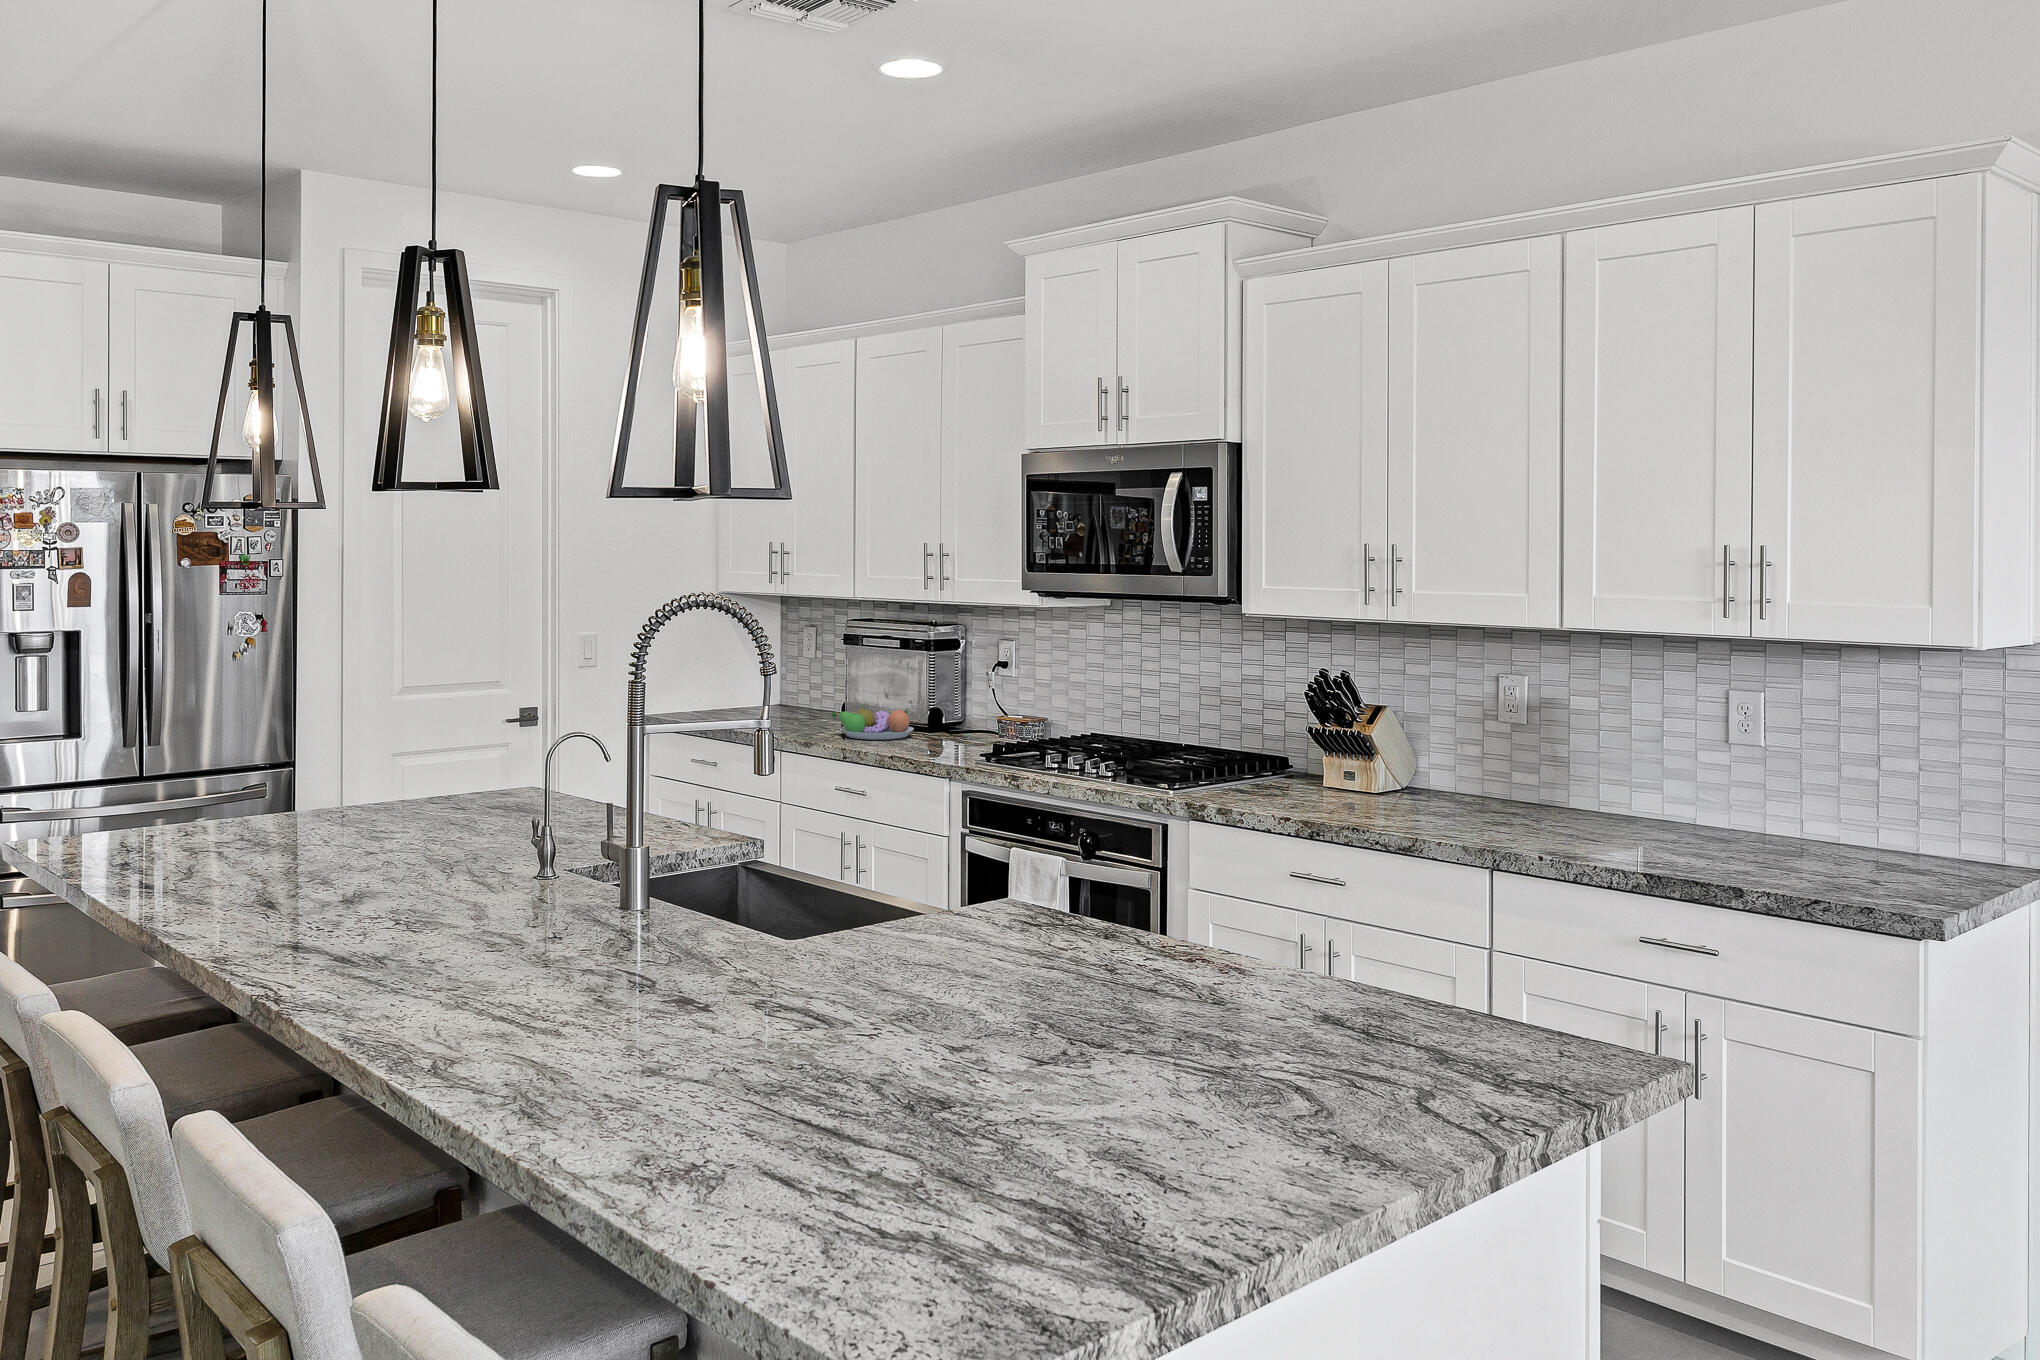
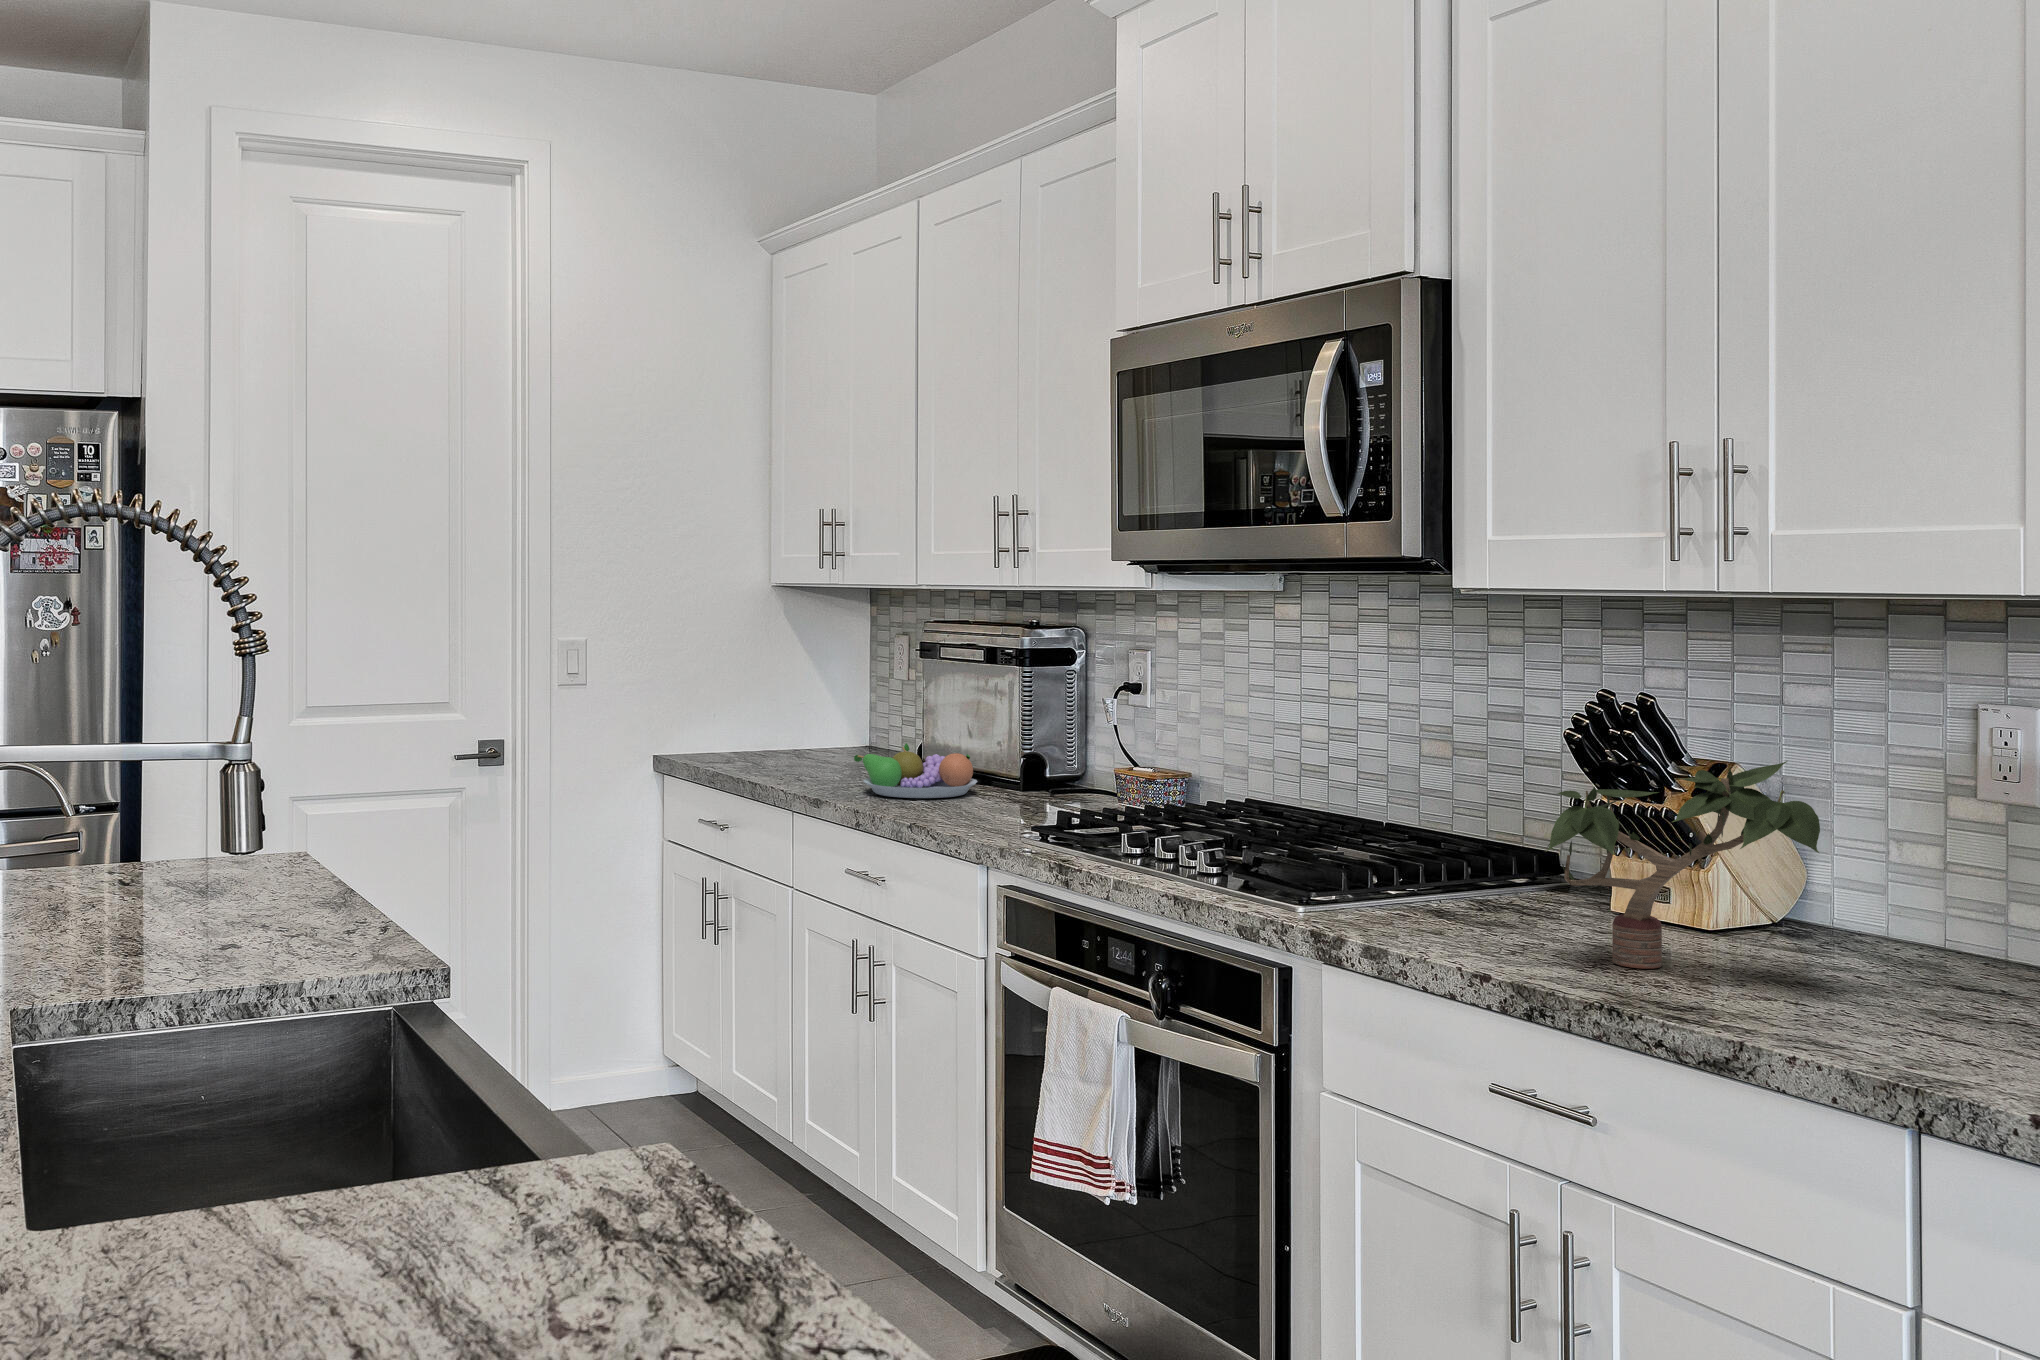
potted plant: none [1296,703,1460,811] -> present [1546,761,1820,969]

